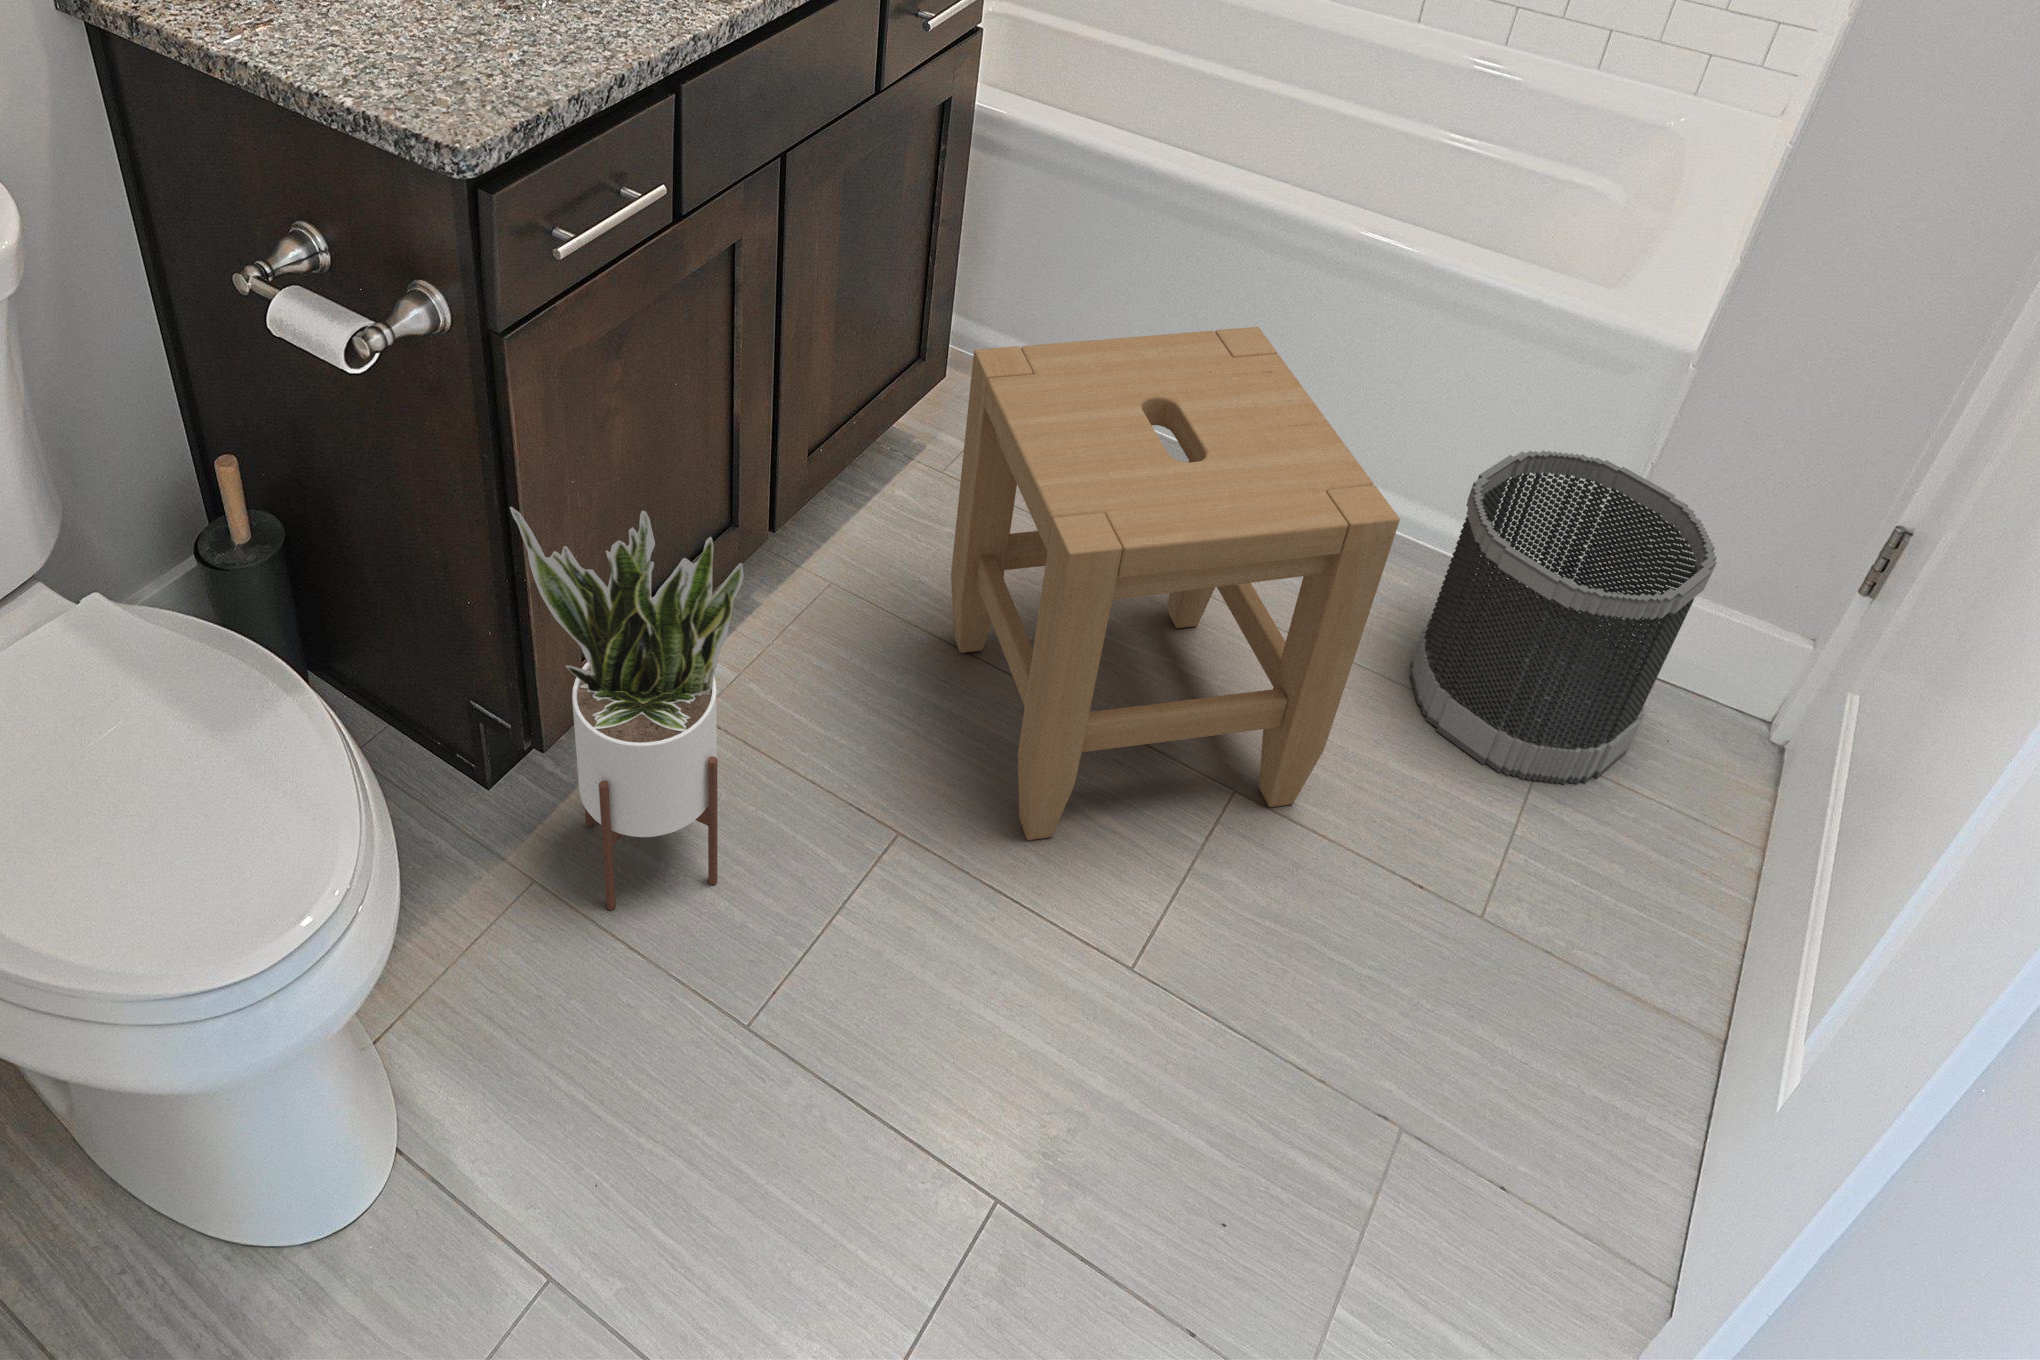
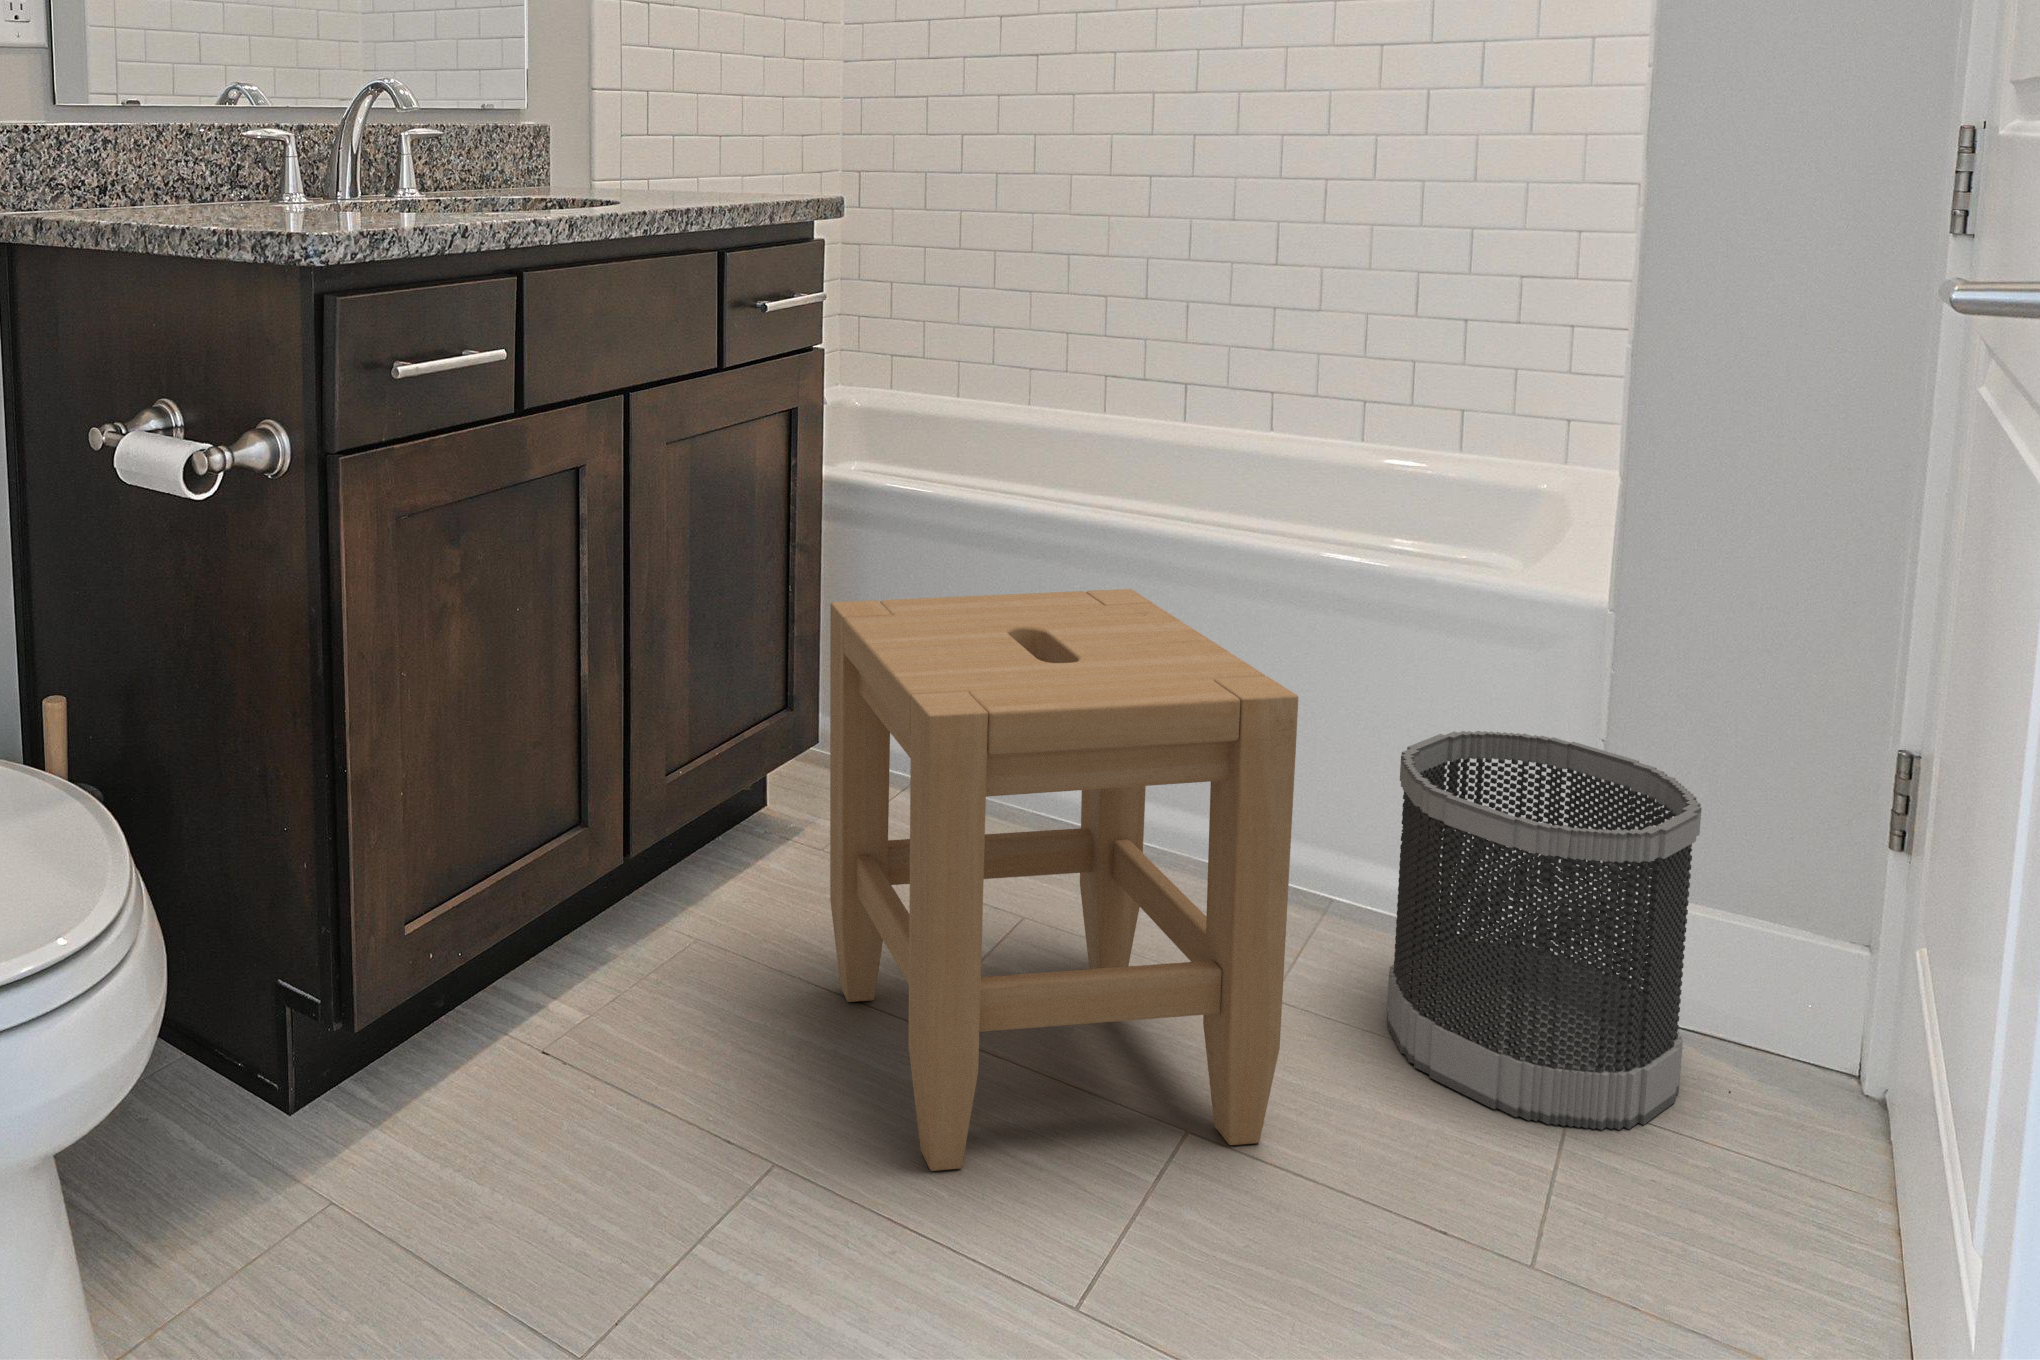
potted plant: present [510,507,744,910] -> none [334,657,577,1227]

